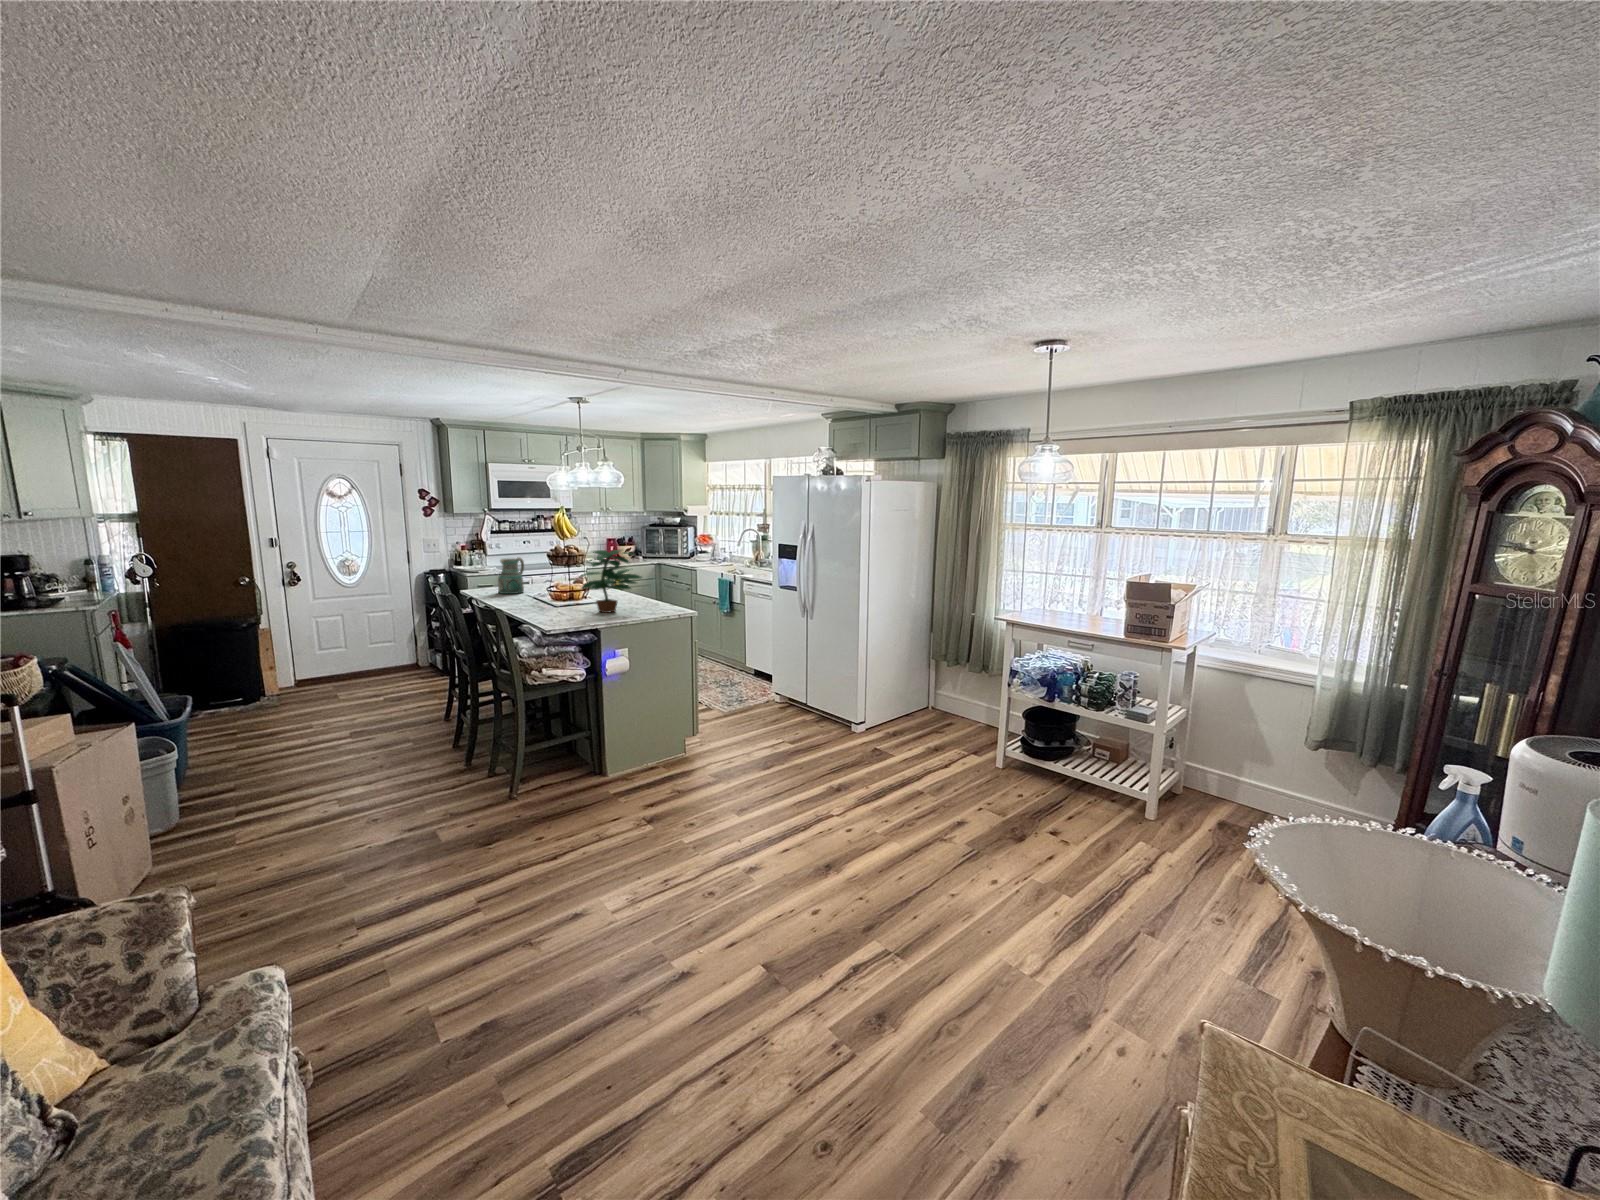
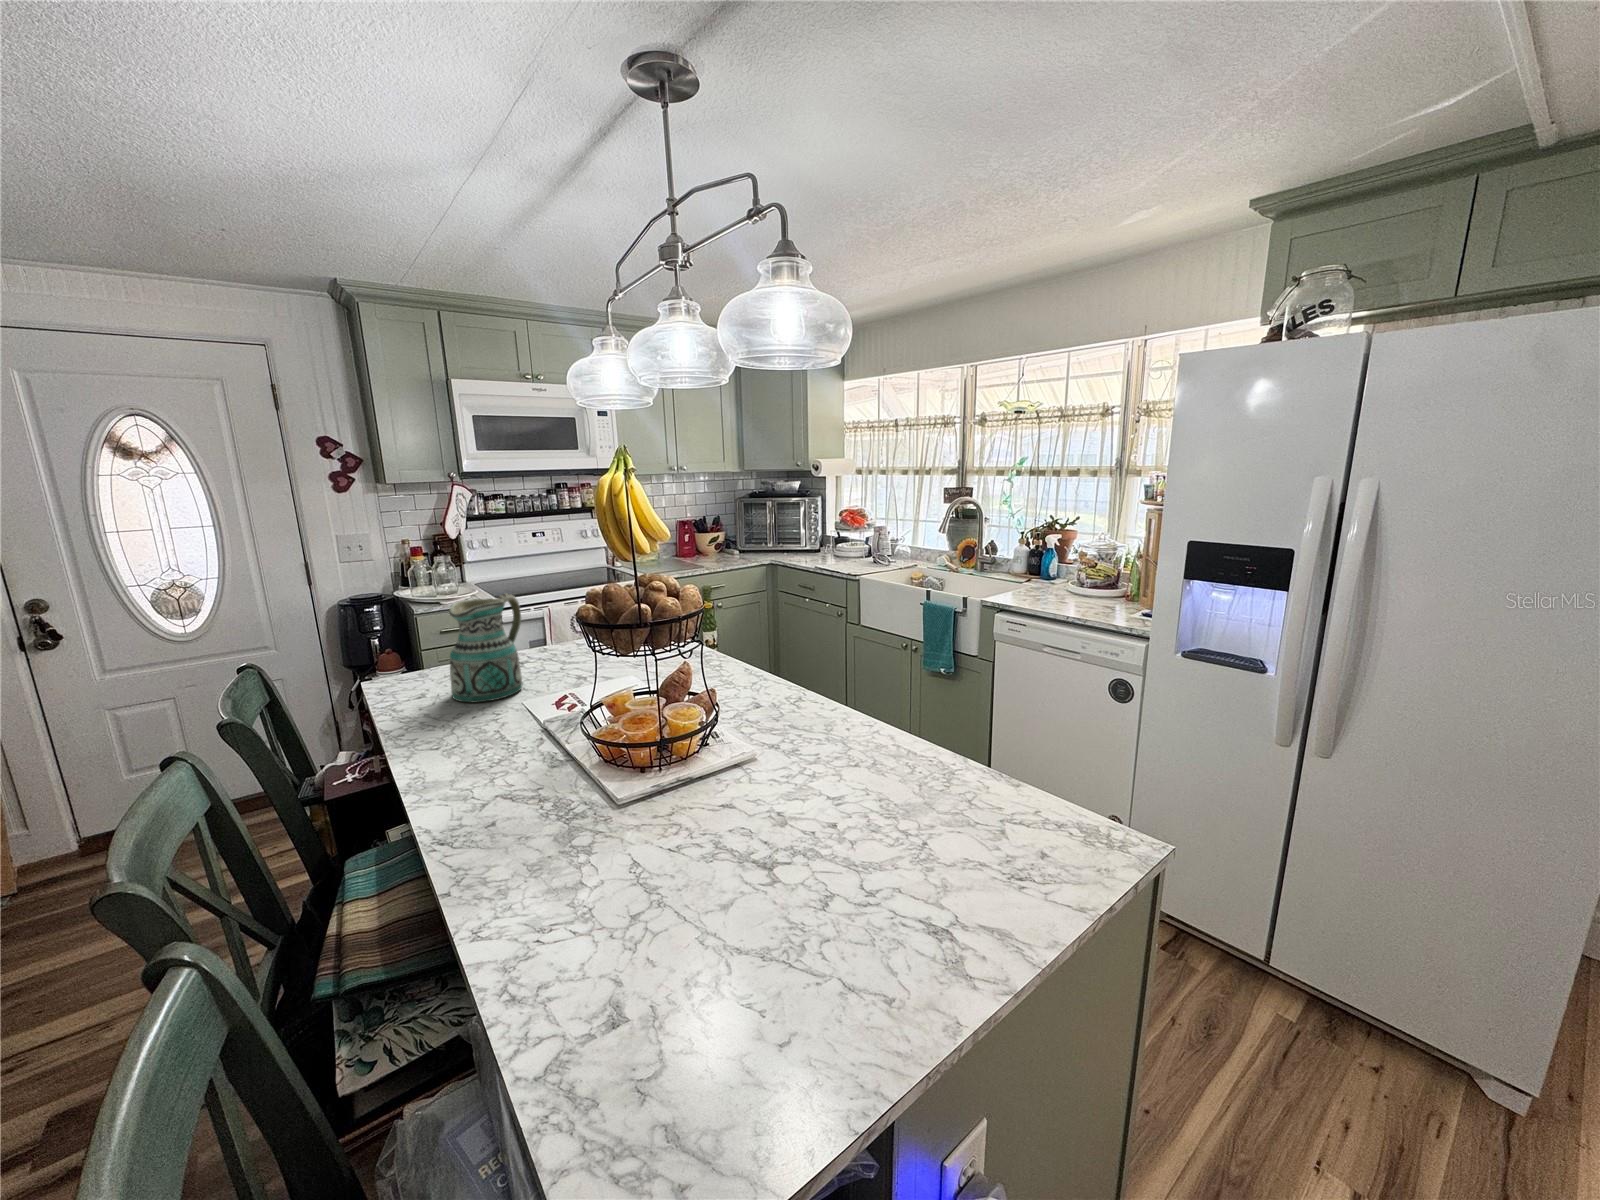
potted plant: present [579,550,642,613] -> none [716,595,980,881]

